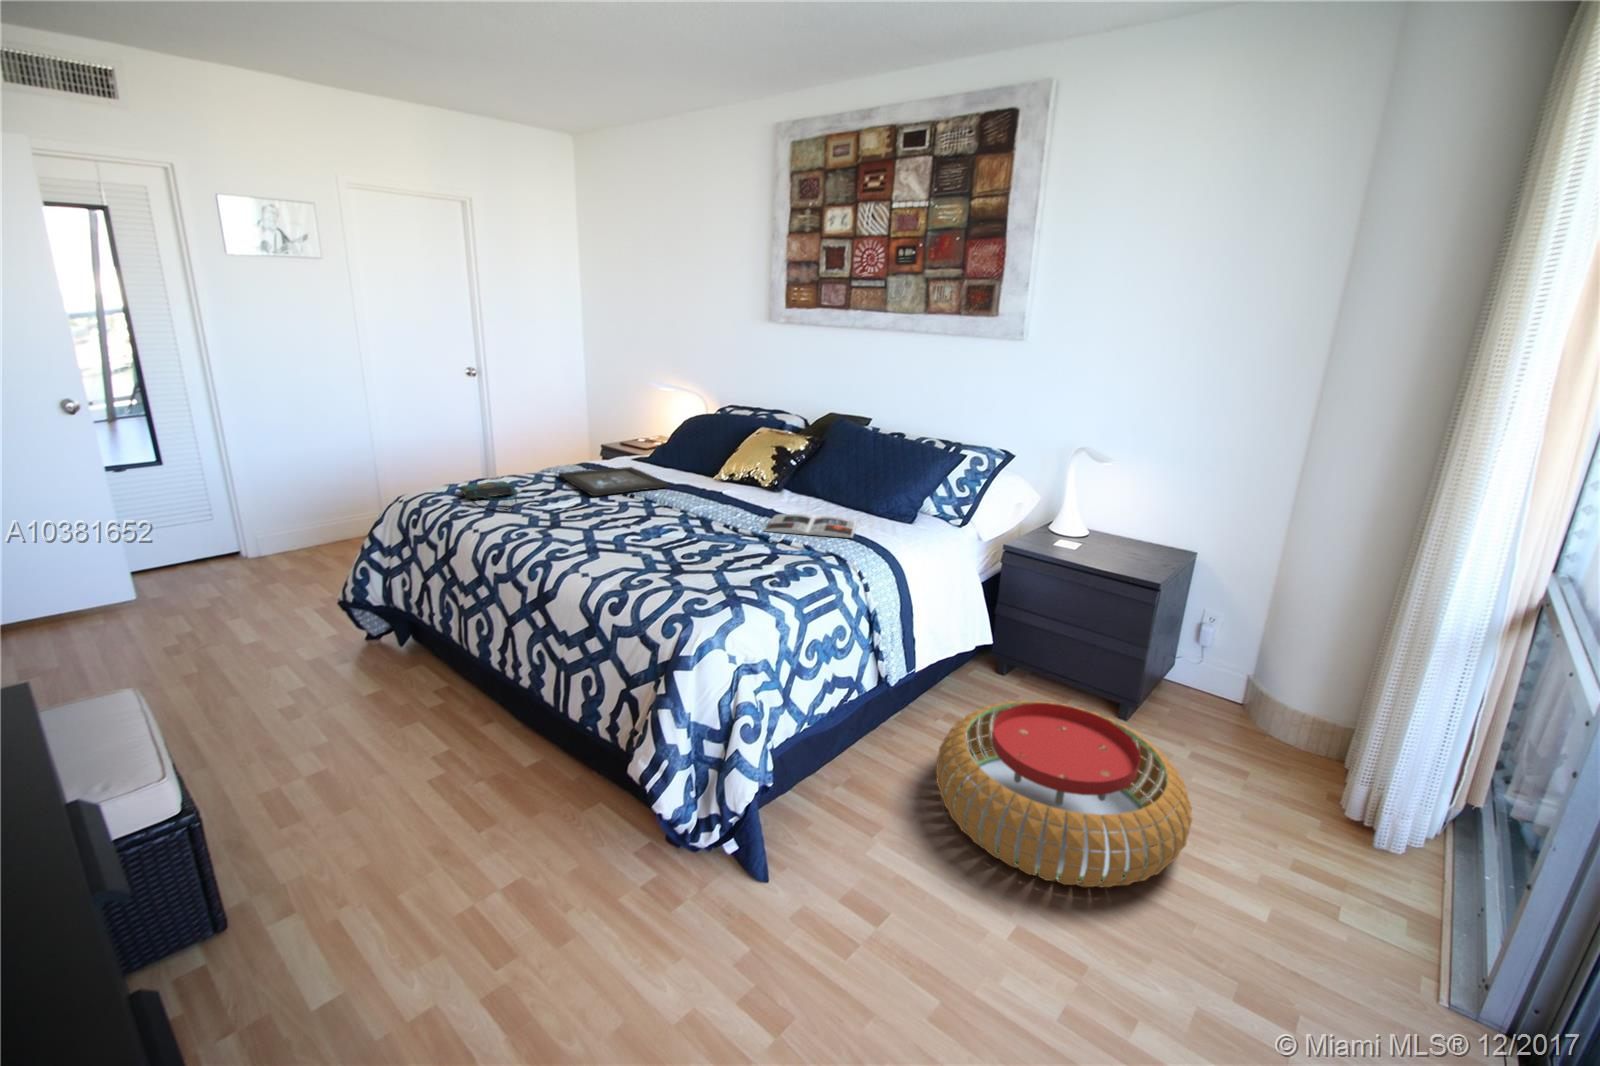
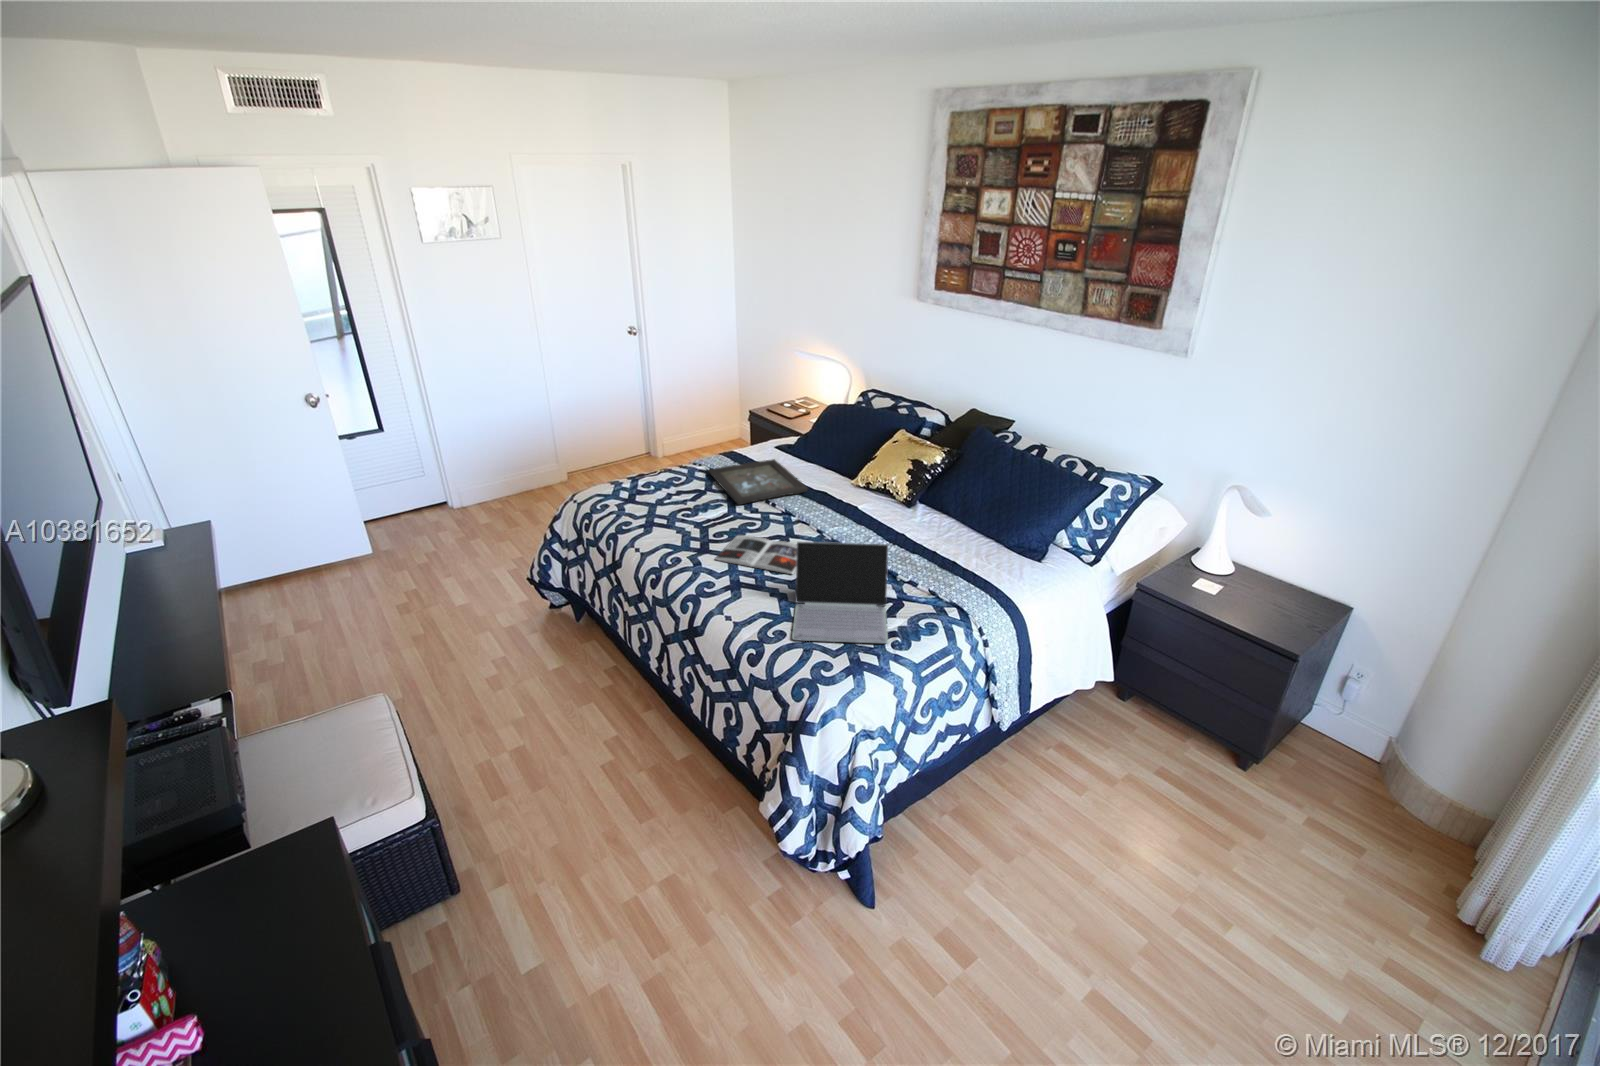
tote bag: present [460,481,518,510] -> none [623,483,674,524]
laptop: none [659,492,766,585] -> present [792,542,888,643]
magazine: present [765,514,856,538] -> present [715,535,797,574]
pouf: present [936,700,1192,887] -> none [1035,755,1284,965]

